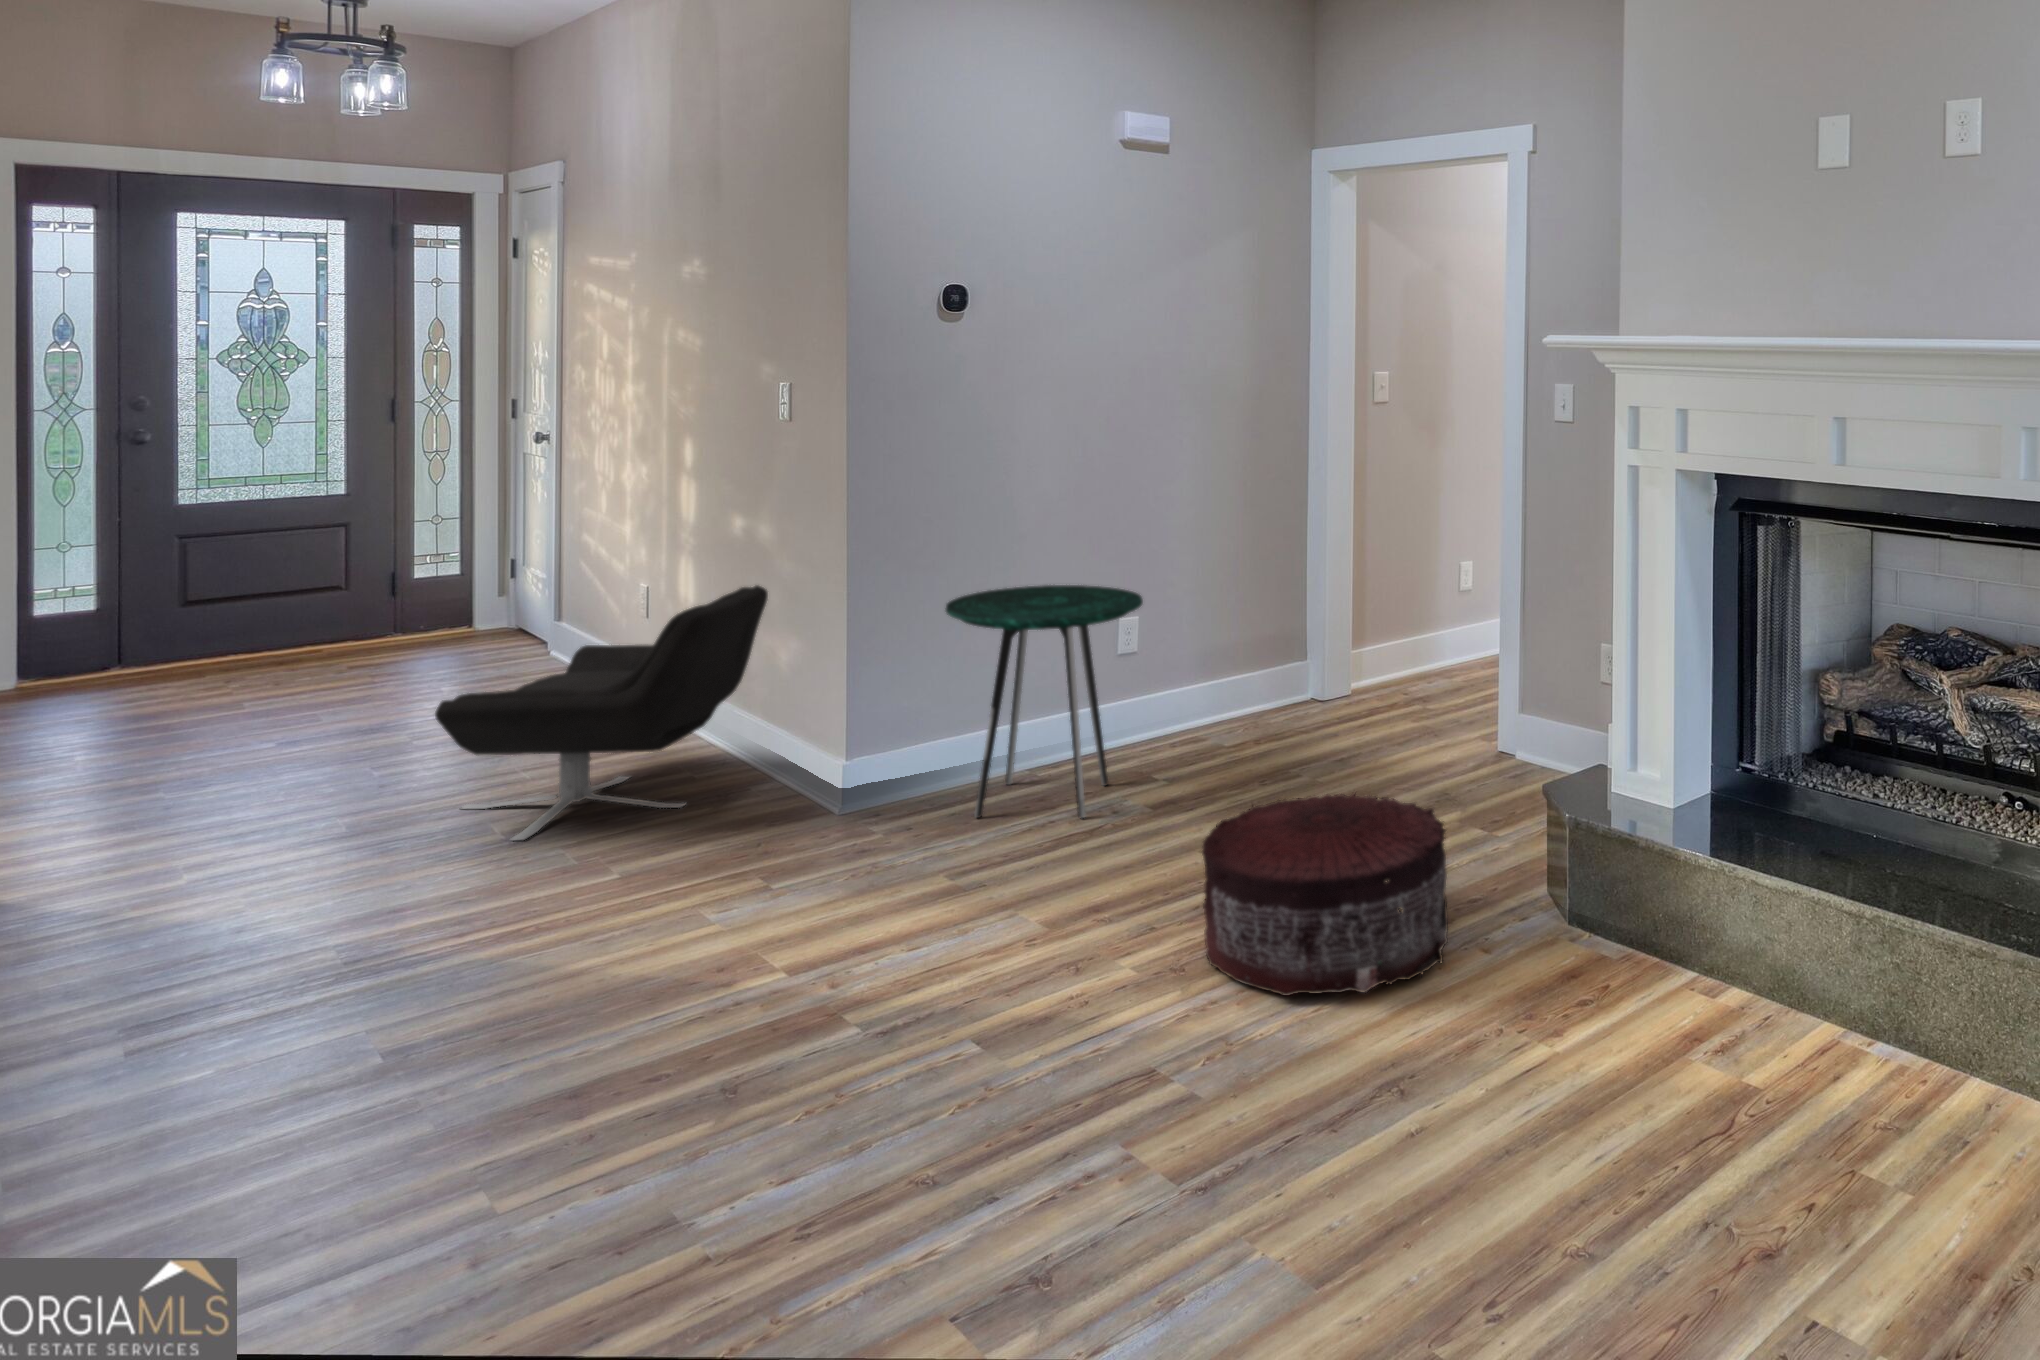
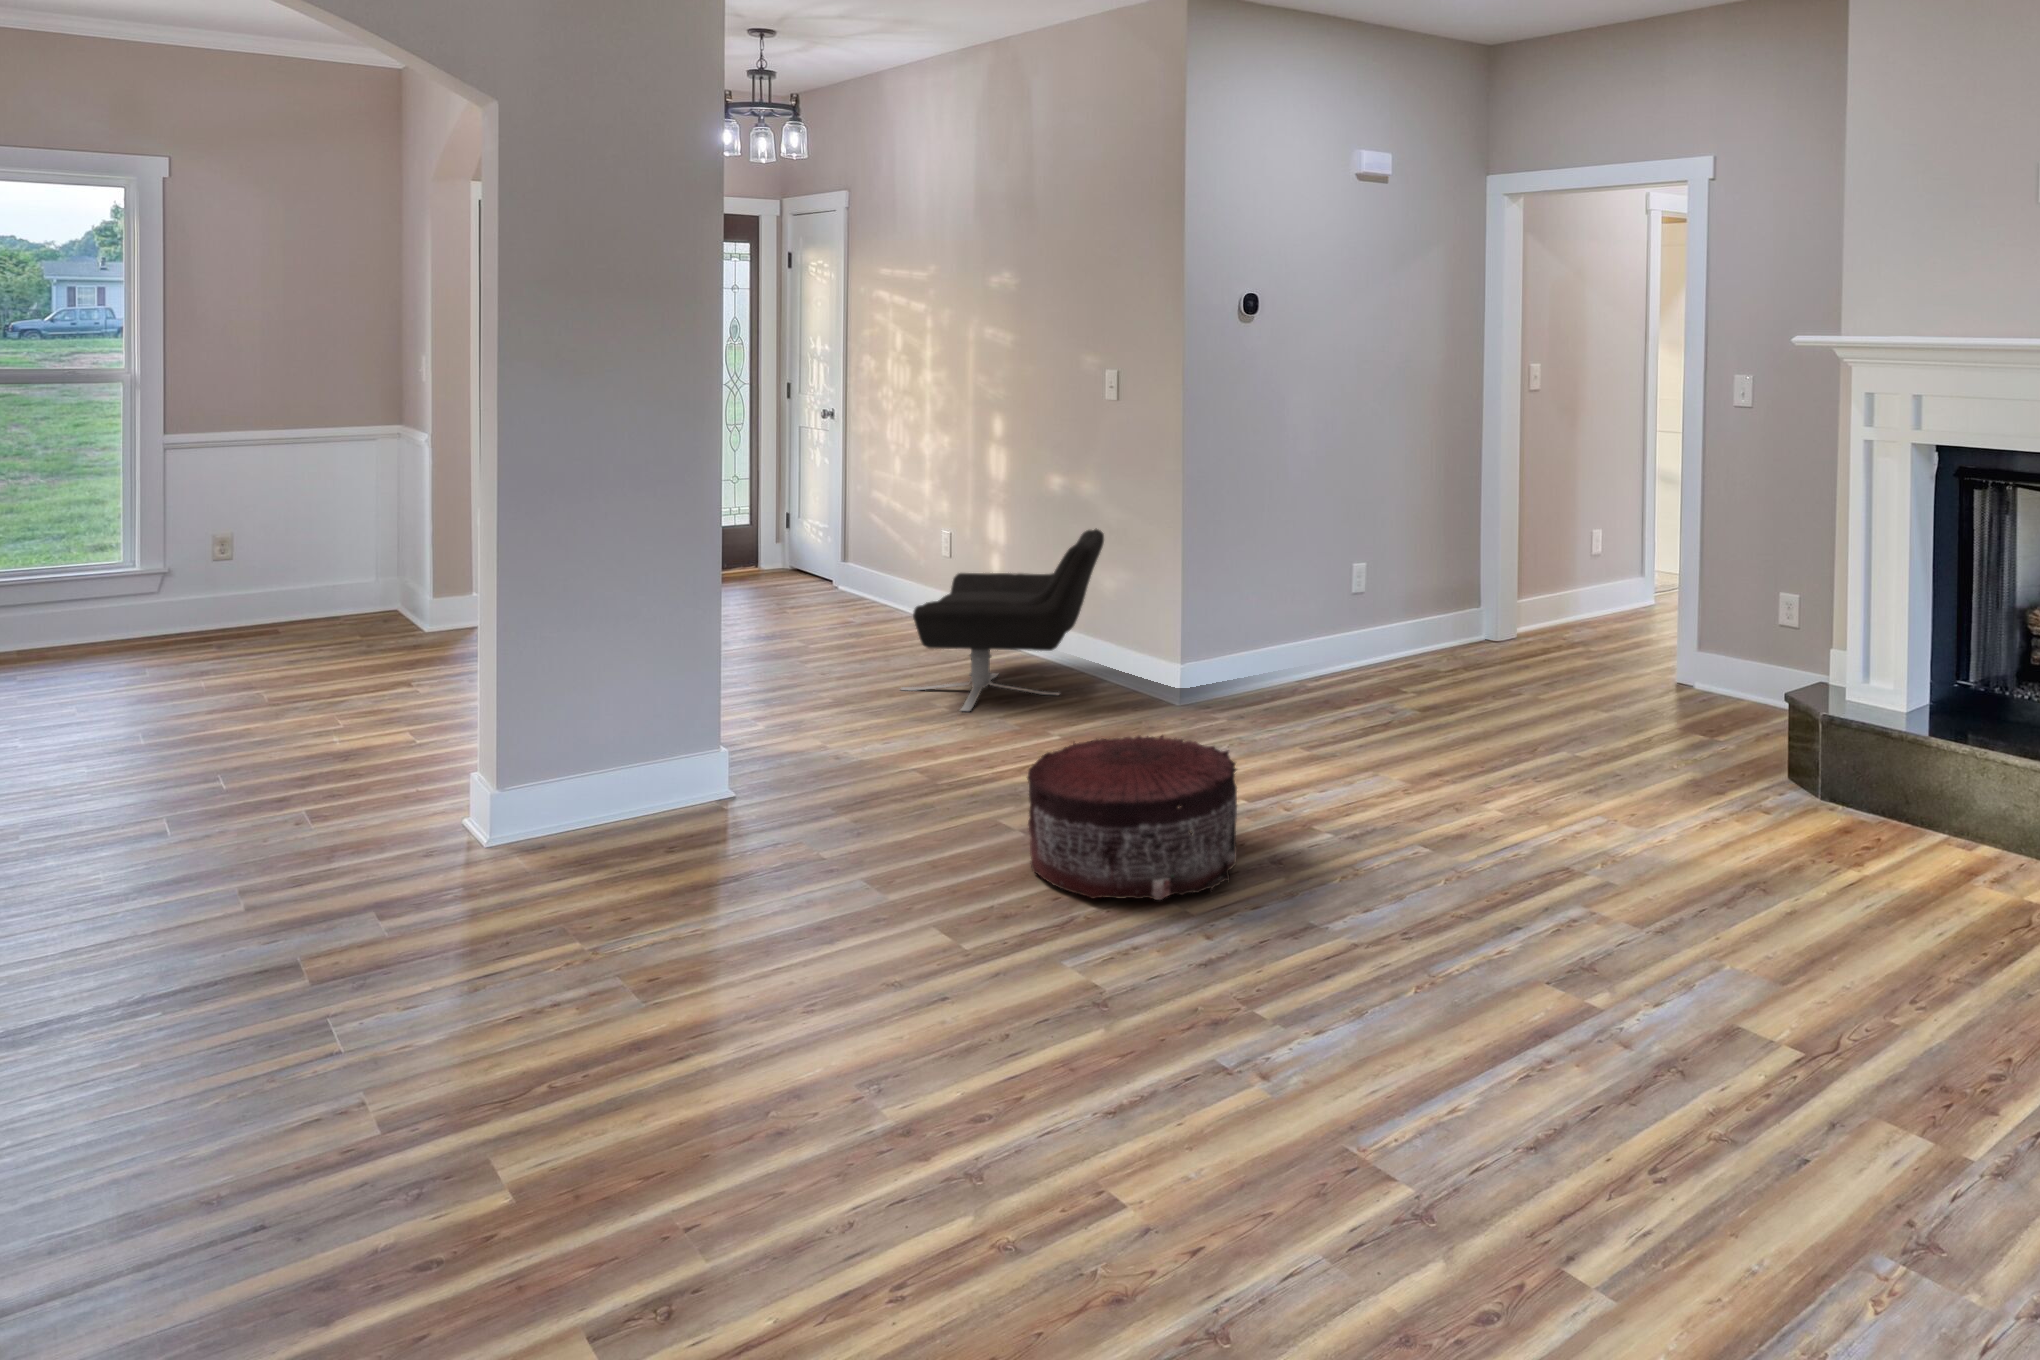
side table: present [945,585,1143,818] -> none [1256,534,1406,715]
pouf: present [1202,793,1448,996] -> present [1027,735,1237,900]

